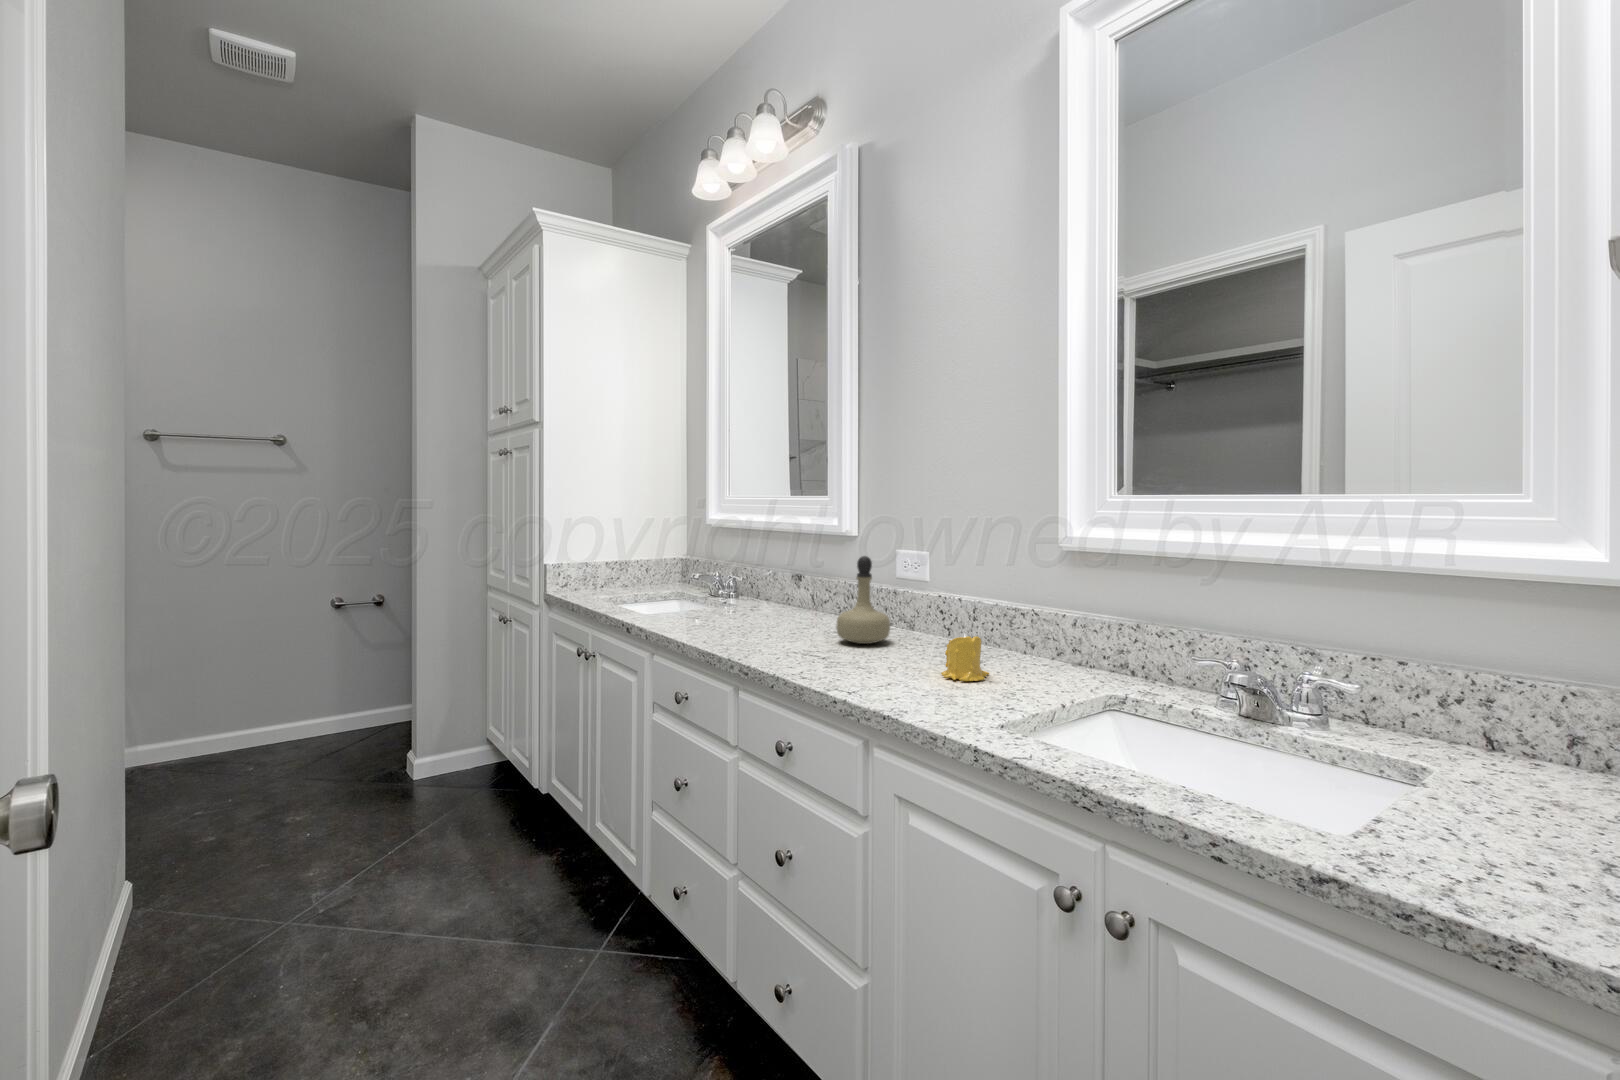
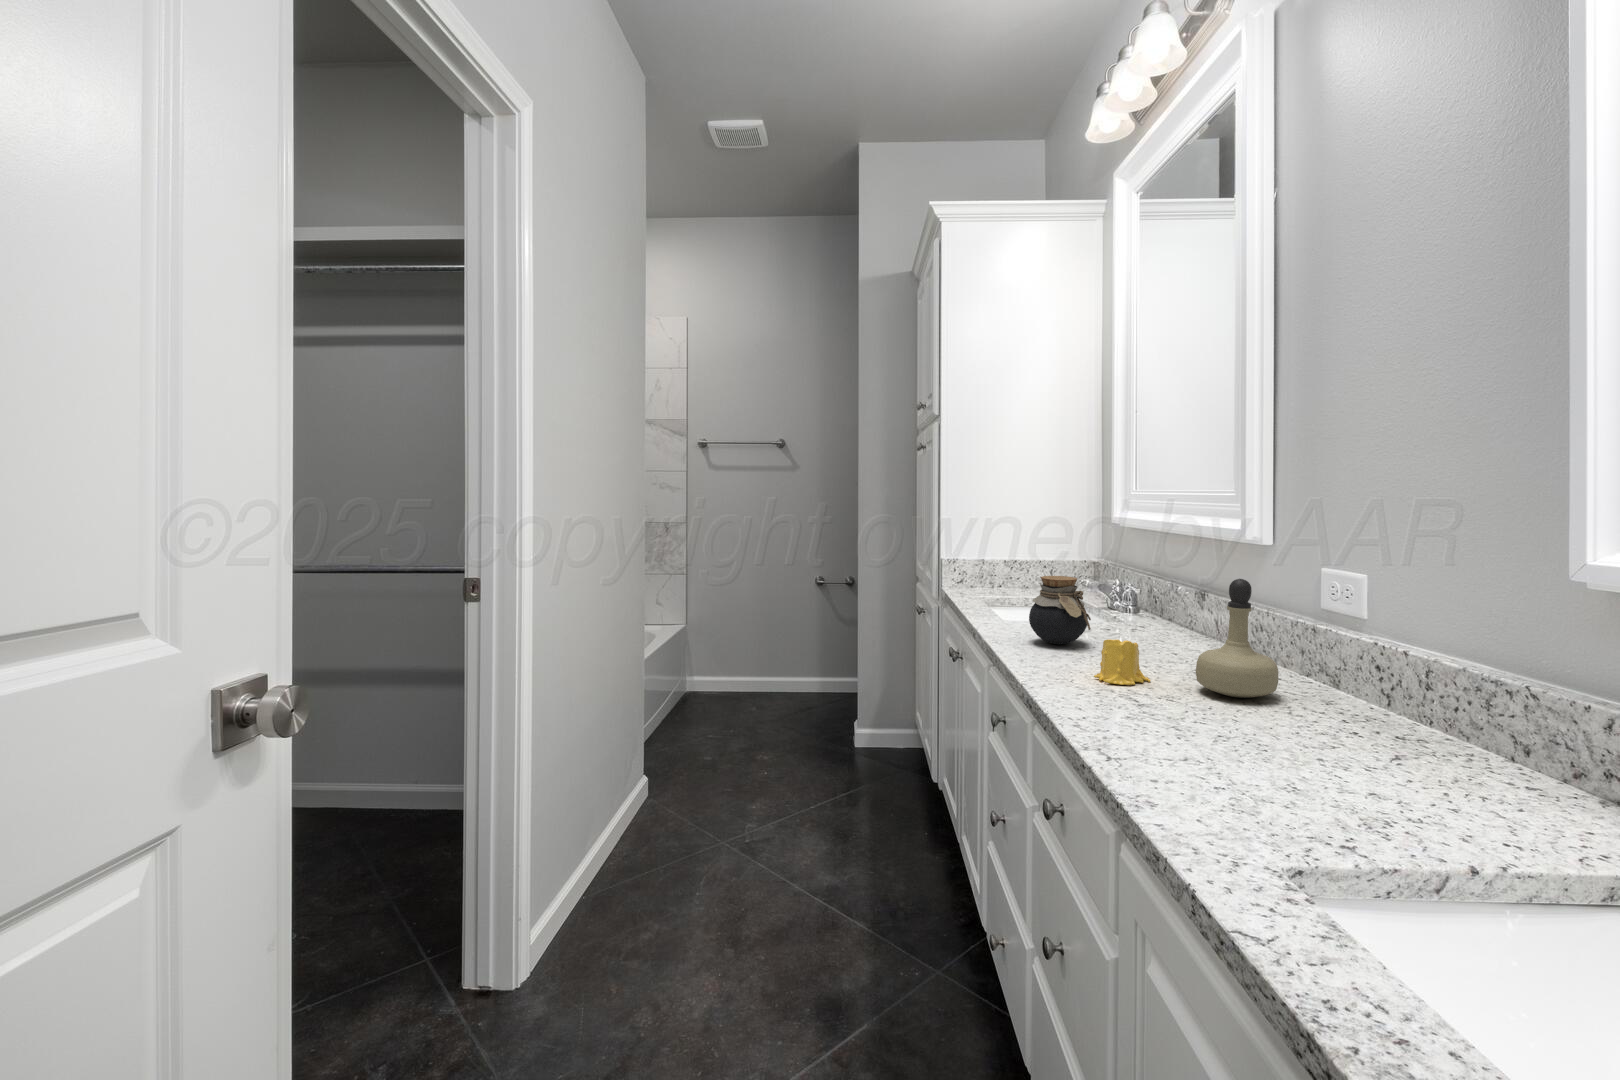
jar: none [684,567,738,627] -> present [1029,576,1091,644]
candle: present [941,634,989,681] -> present [1094,637,1150,685]

